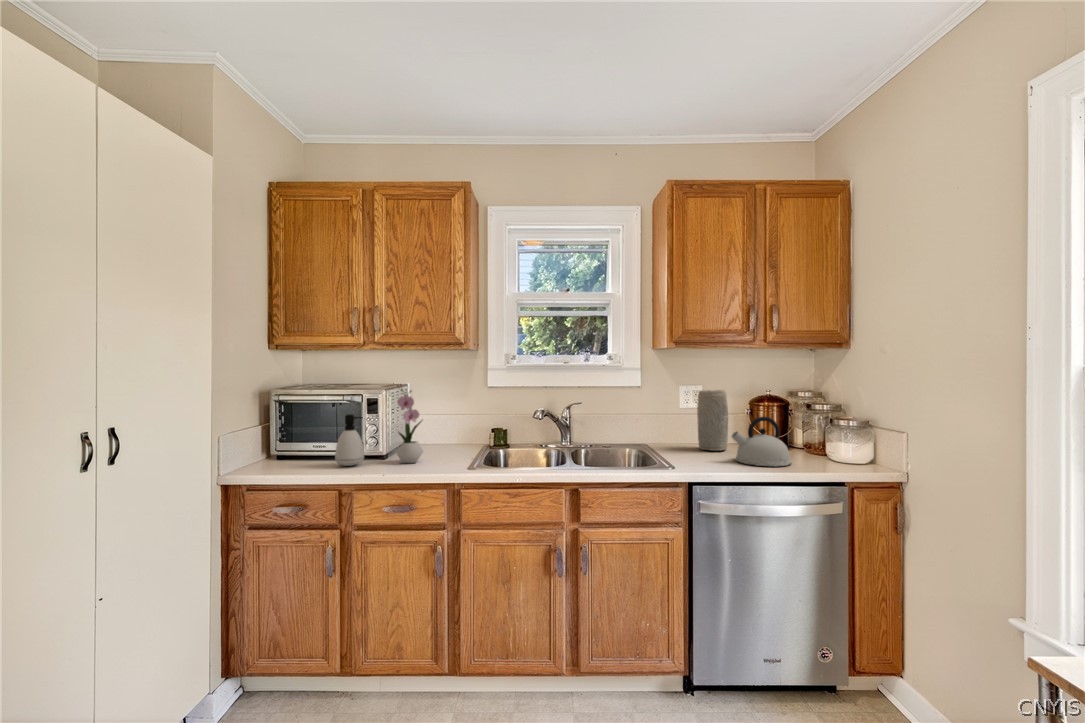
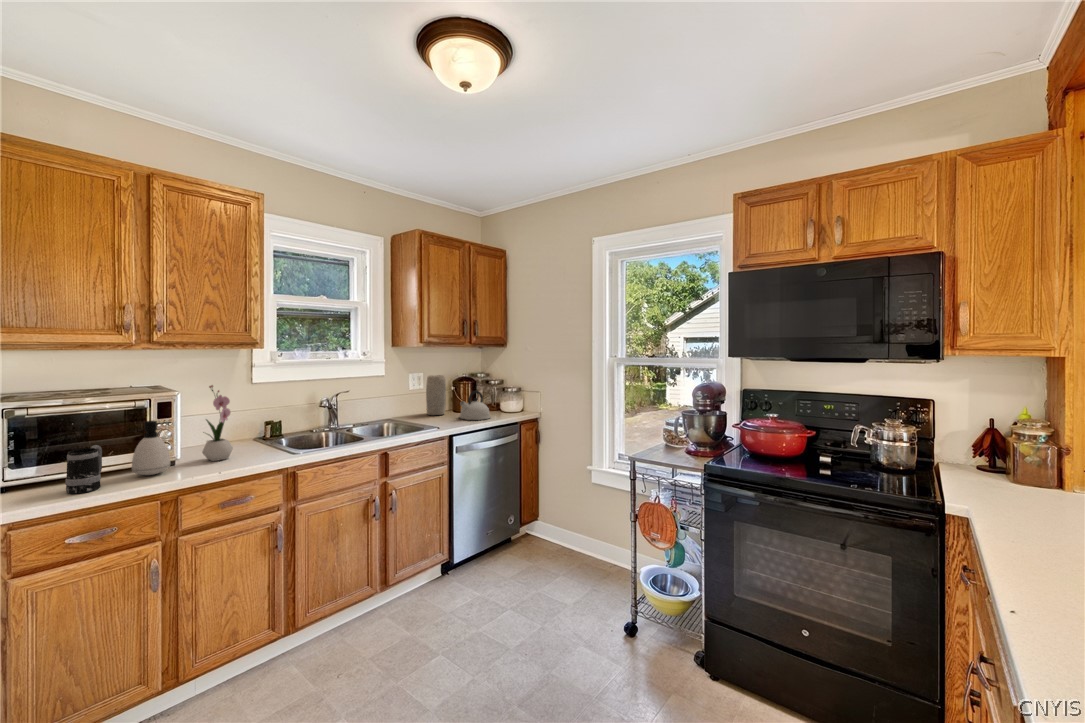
mug: none [285,431,316,471] -> present [65,445,102,494]

